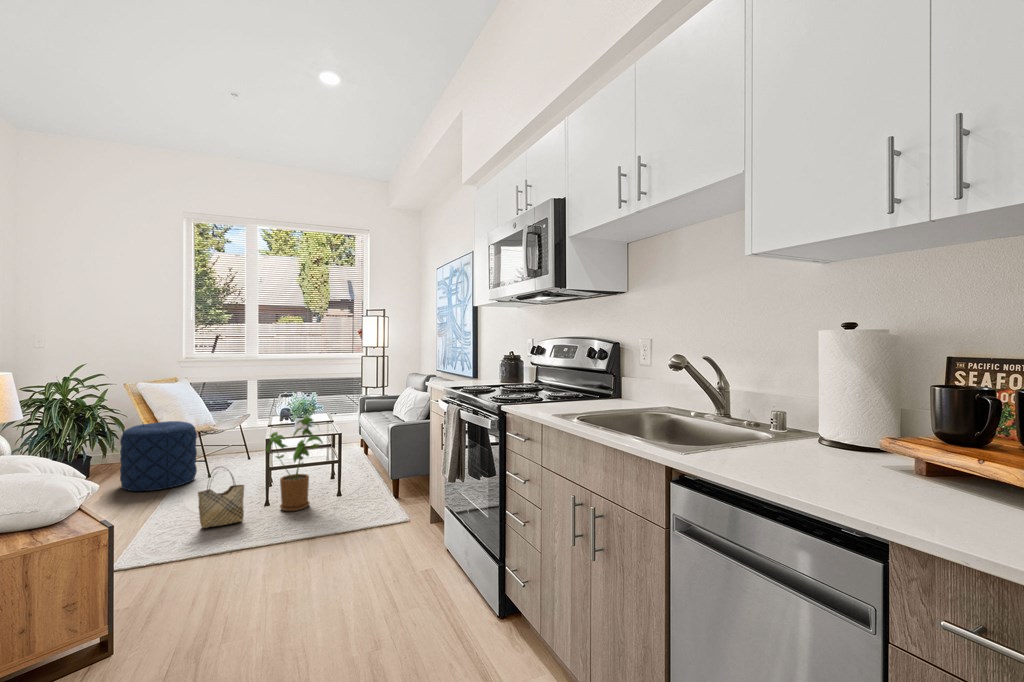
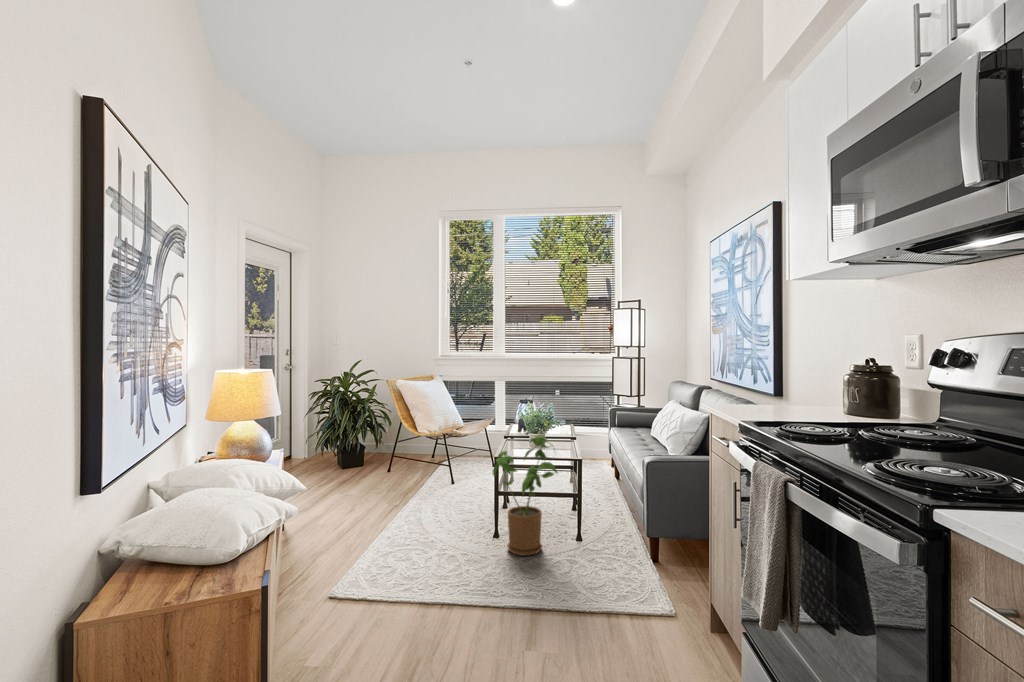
pouf: present [120,421,197,491] -> none [369,423,437,496]
woven basket: present [198,467,244,528] -> none [416,488,467,562]

